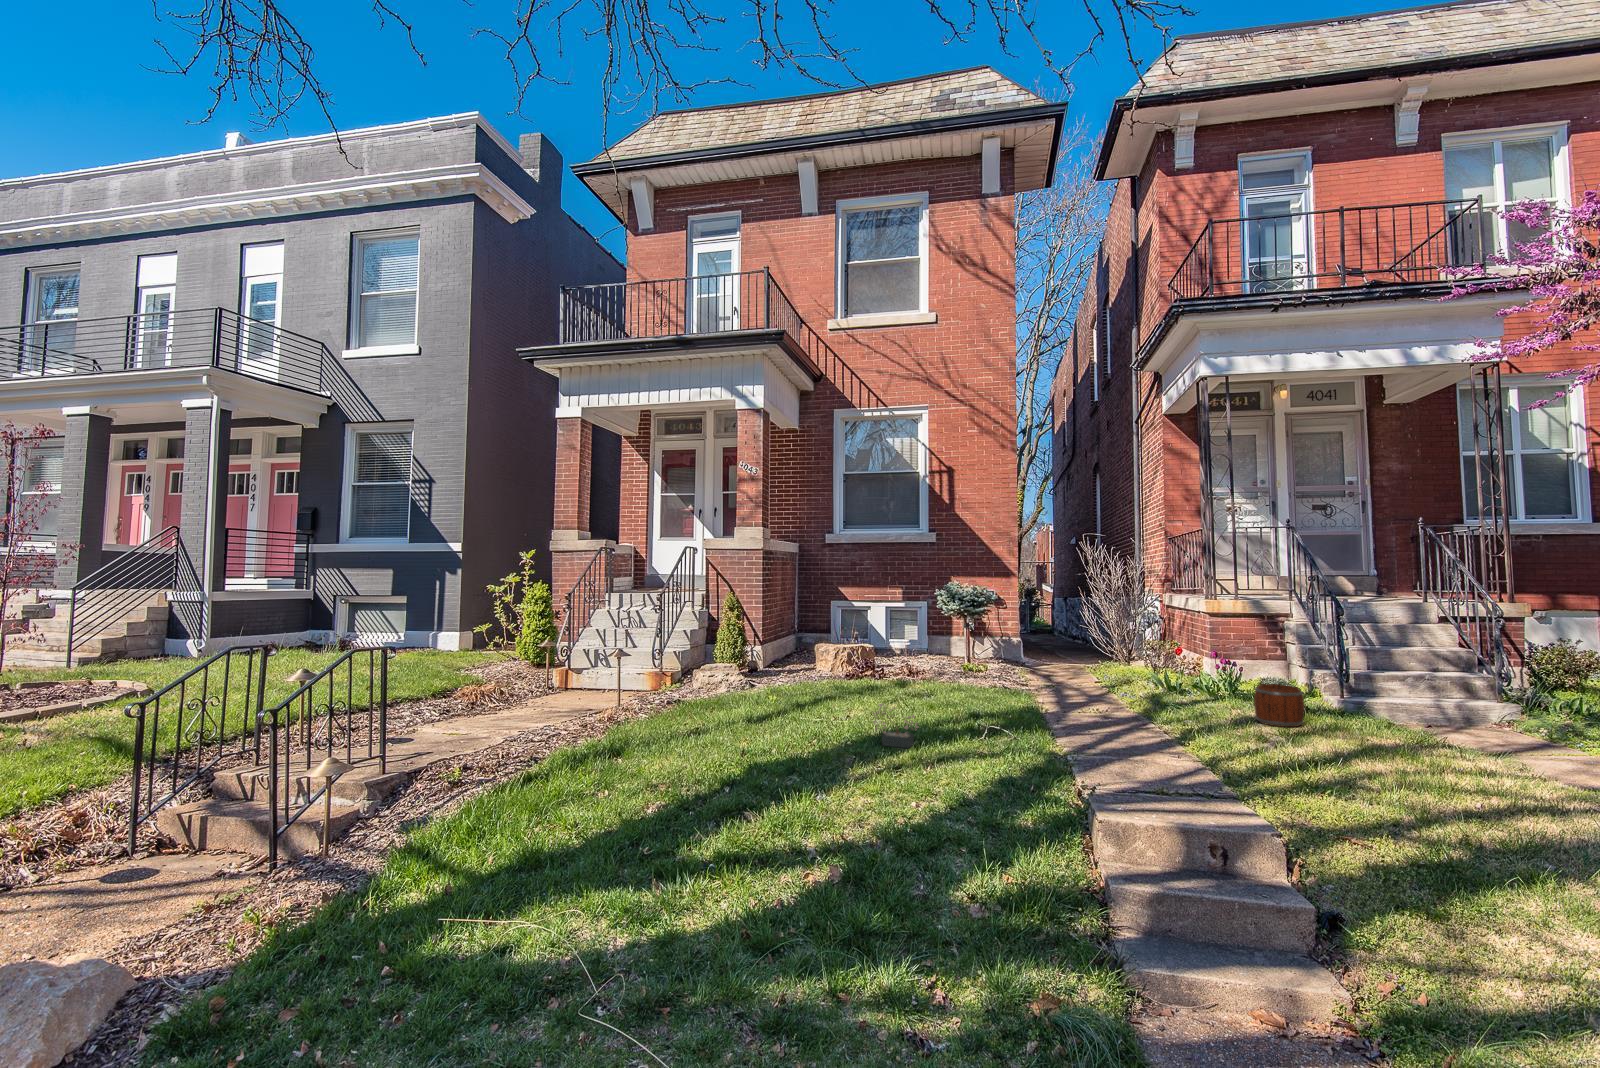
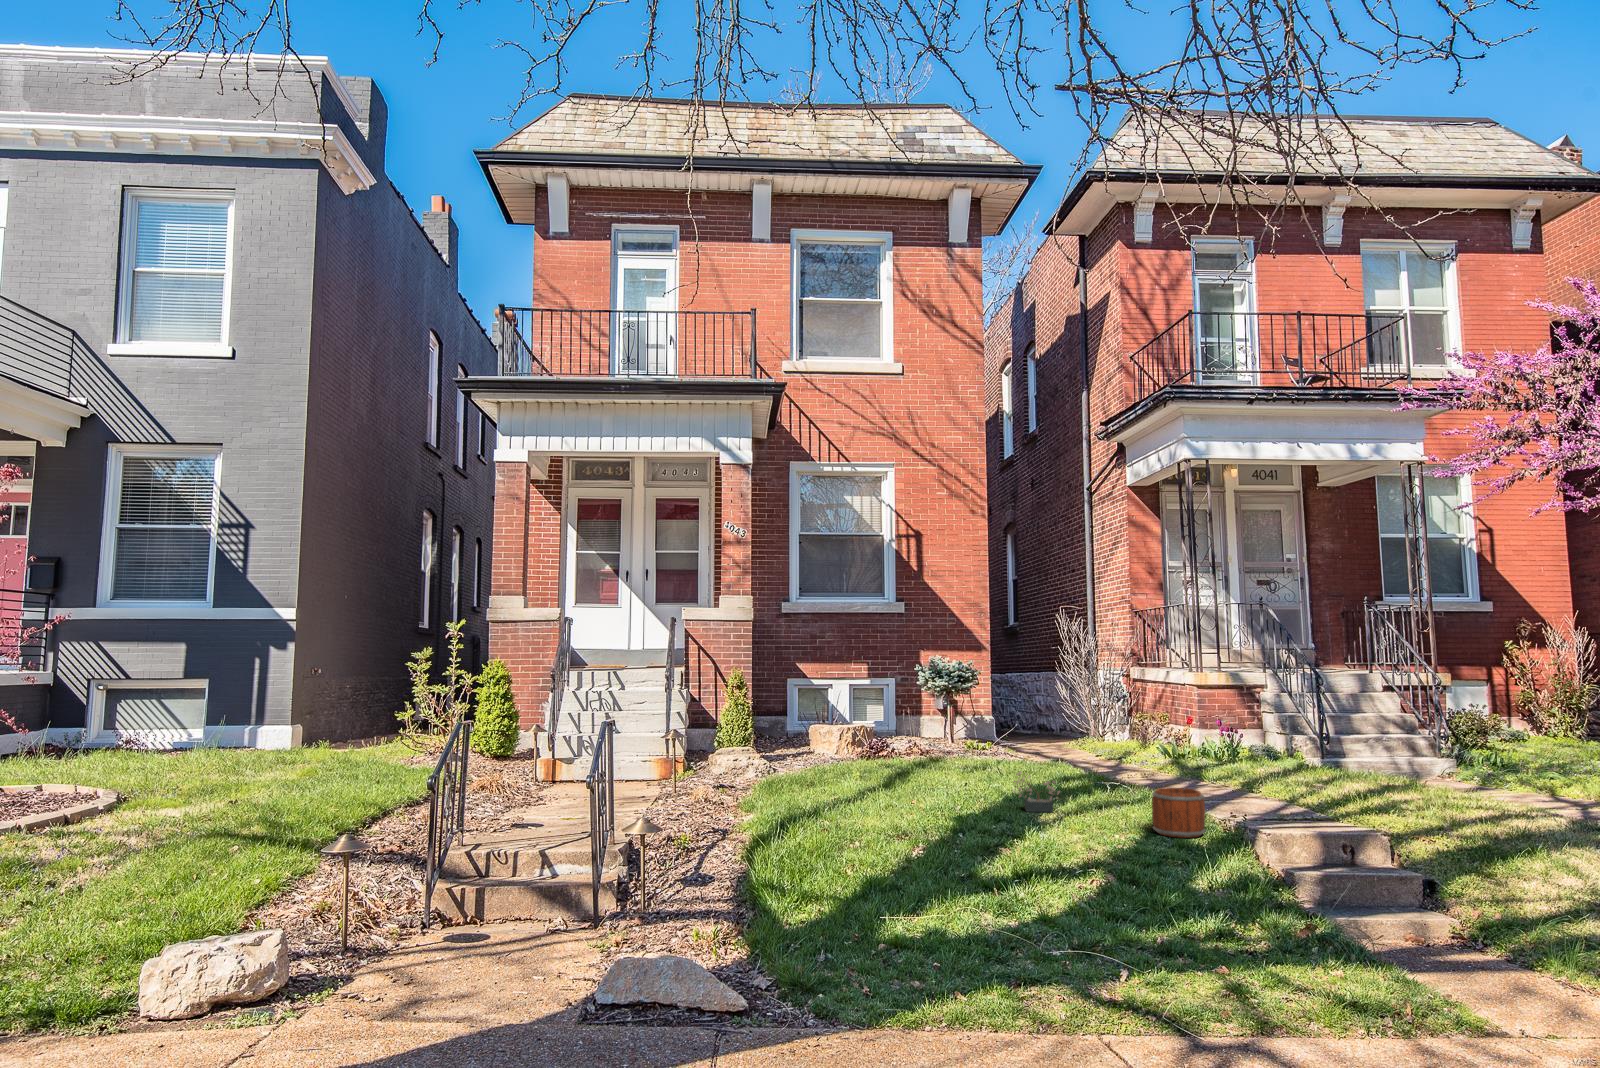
bucket: present [1254,684,1304,727] -> present [1152,787,1205,838]

